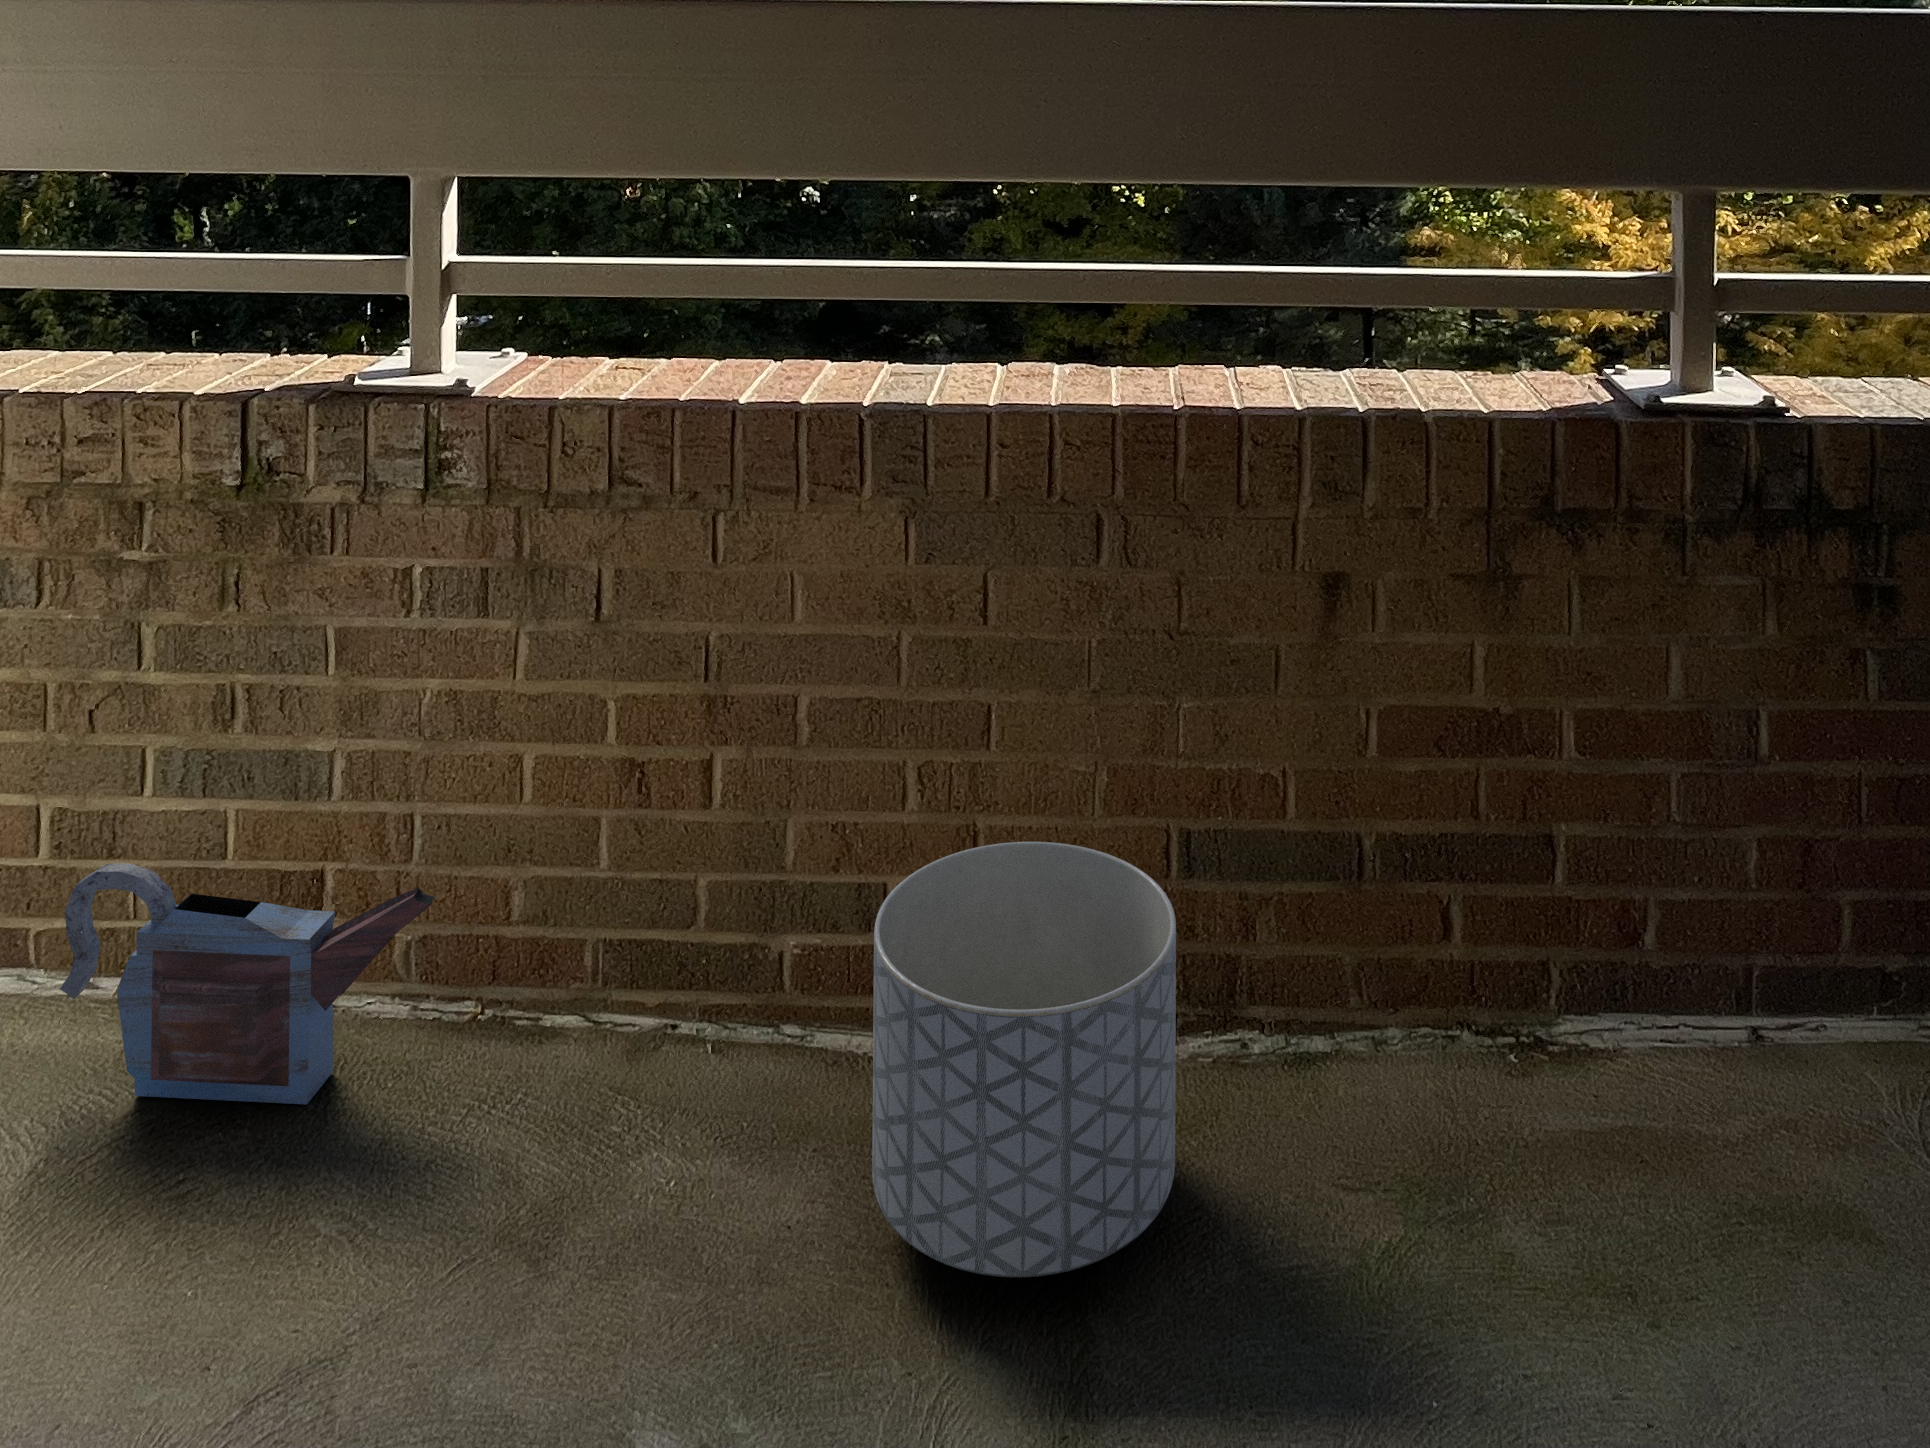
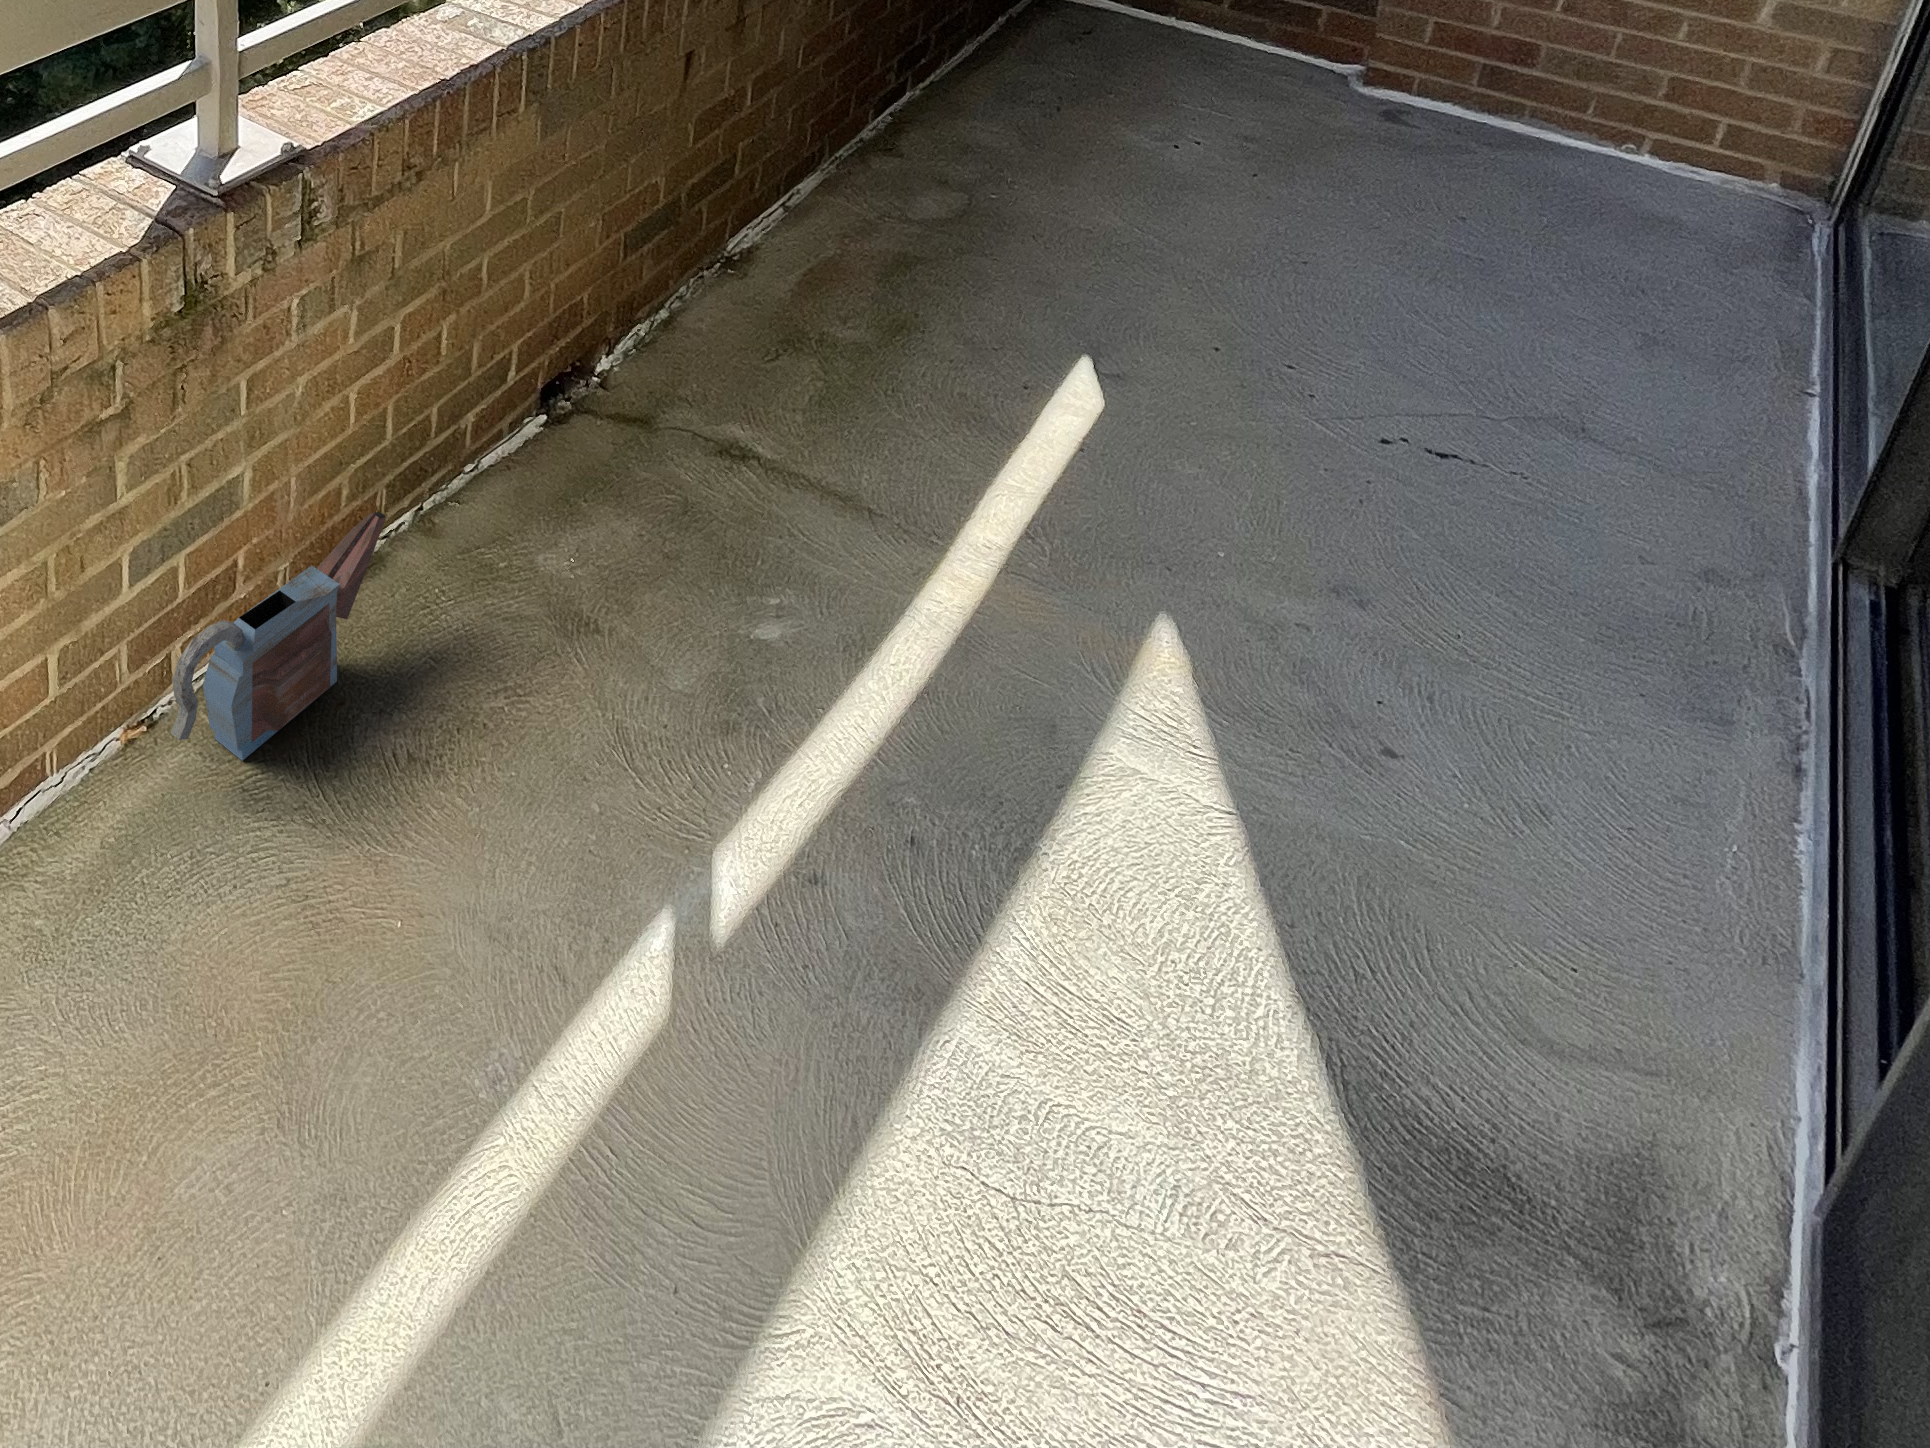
planter: present [872,842,1176,1277] -> none [598,269,793,493]

